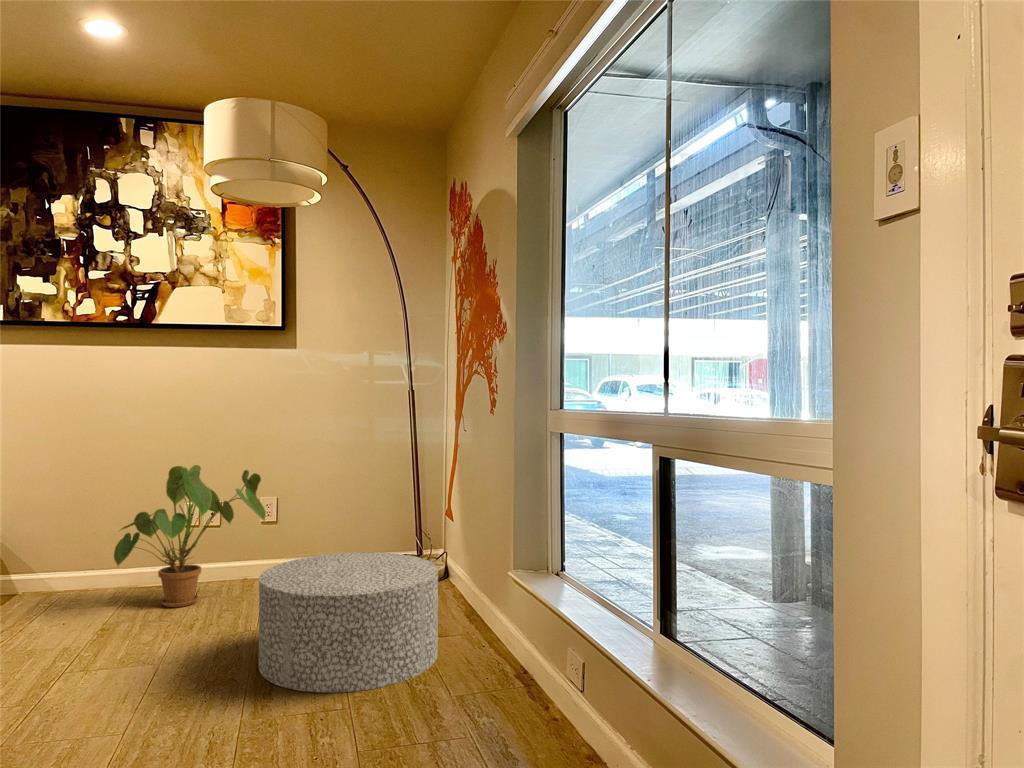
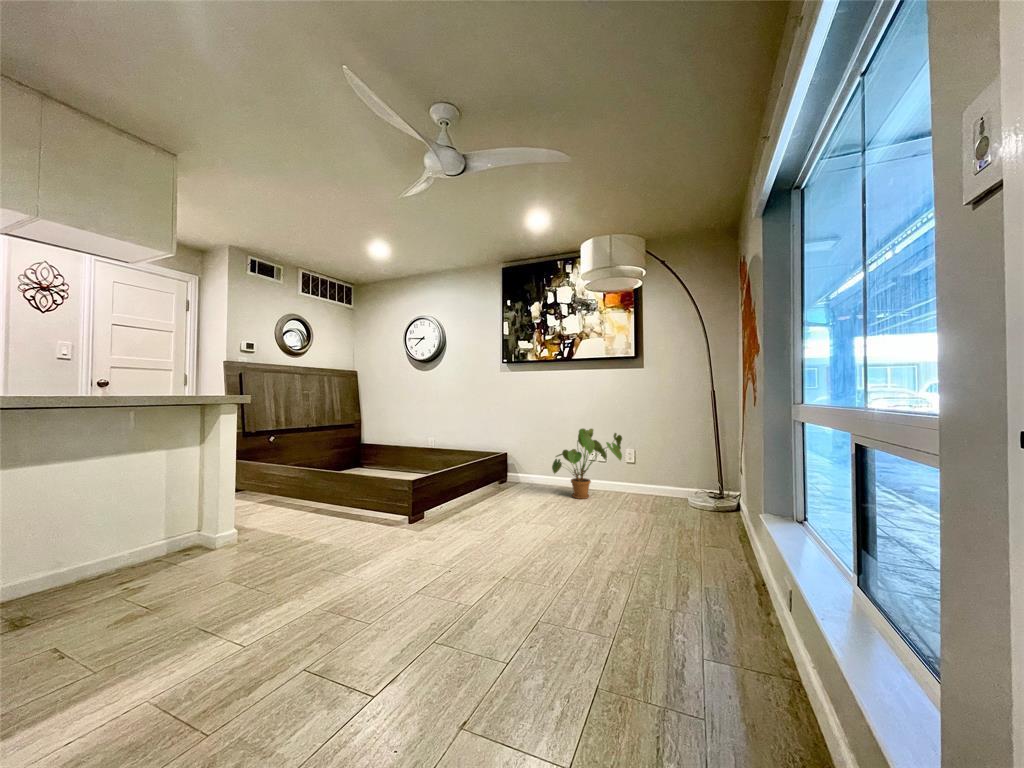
ottoman: present [259,552,438,693] -> none [599,483,708,568]

